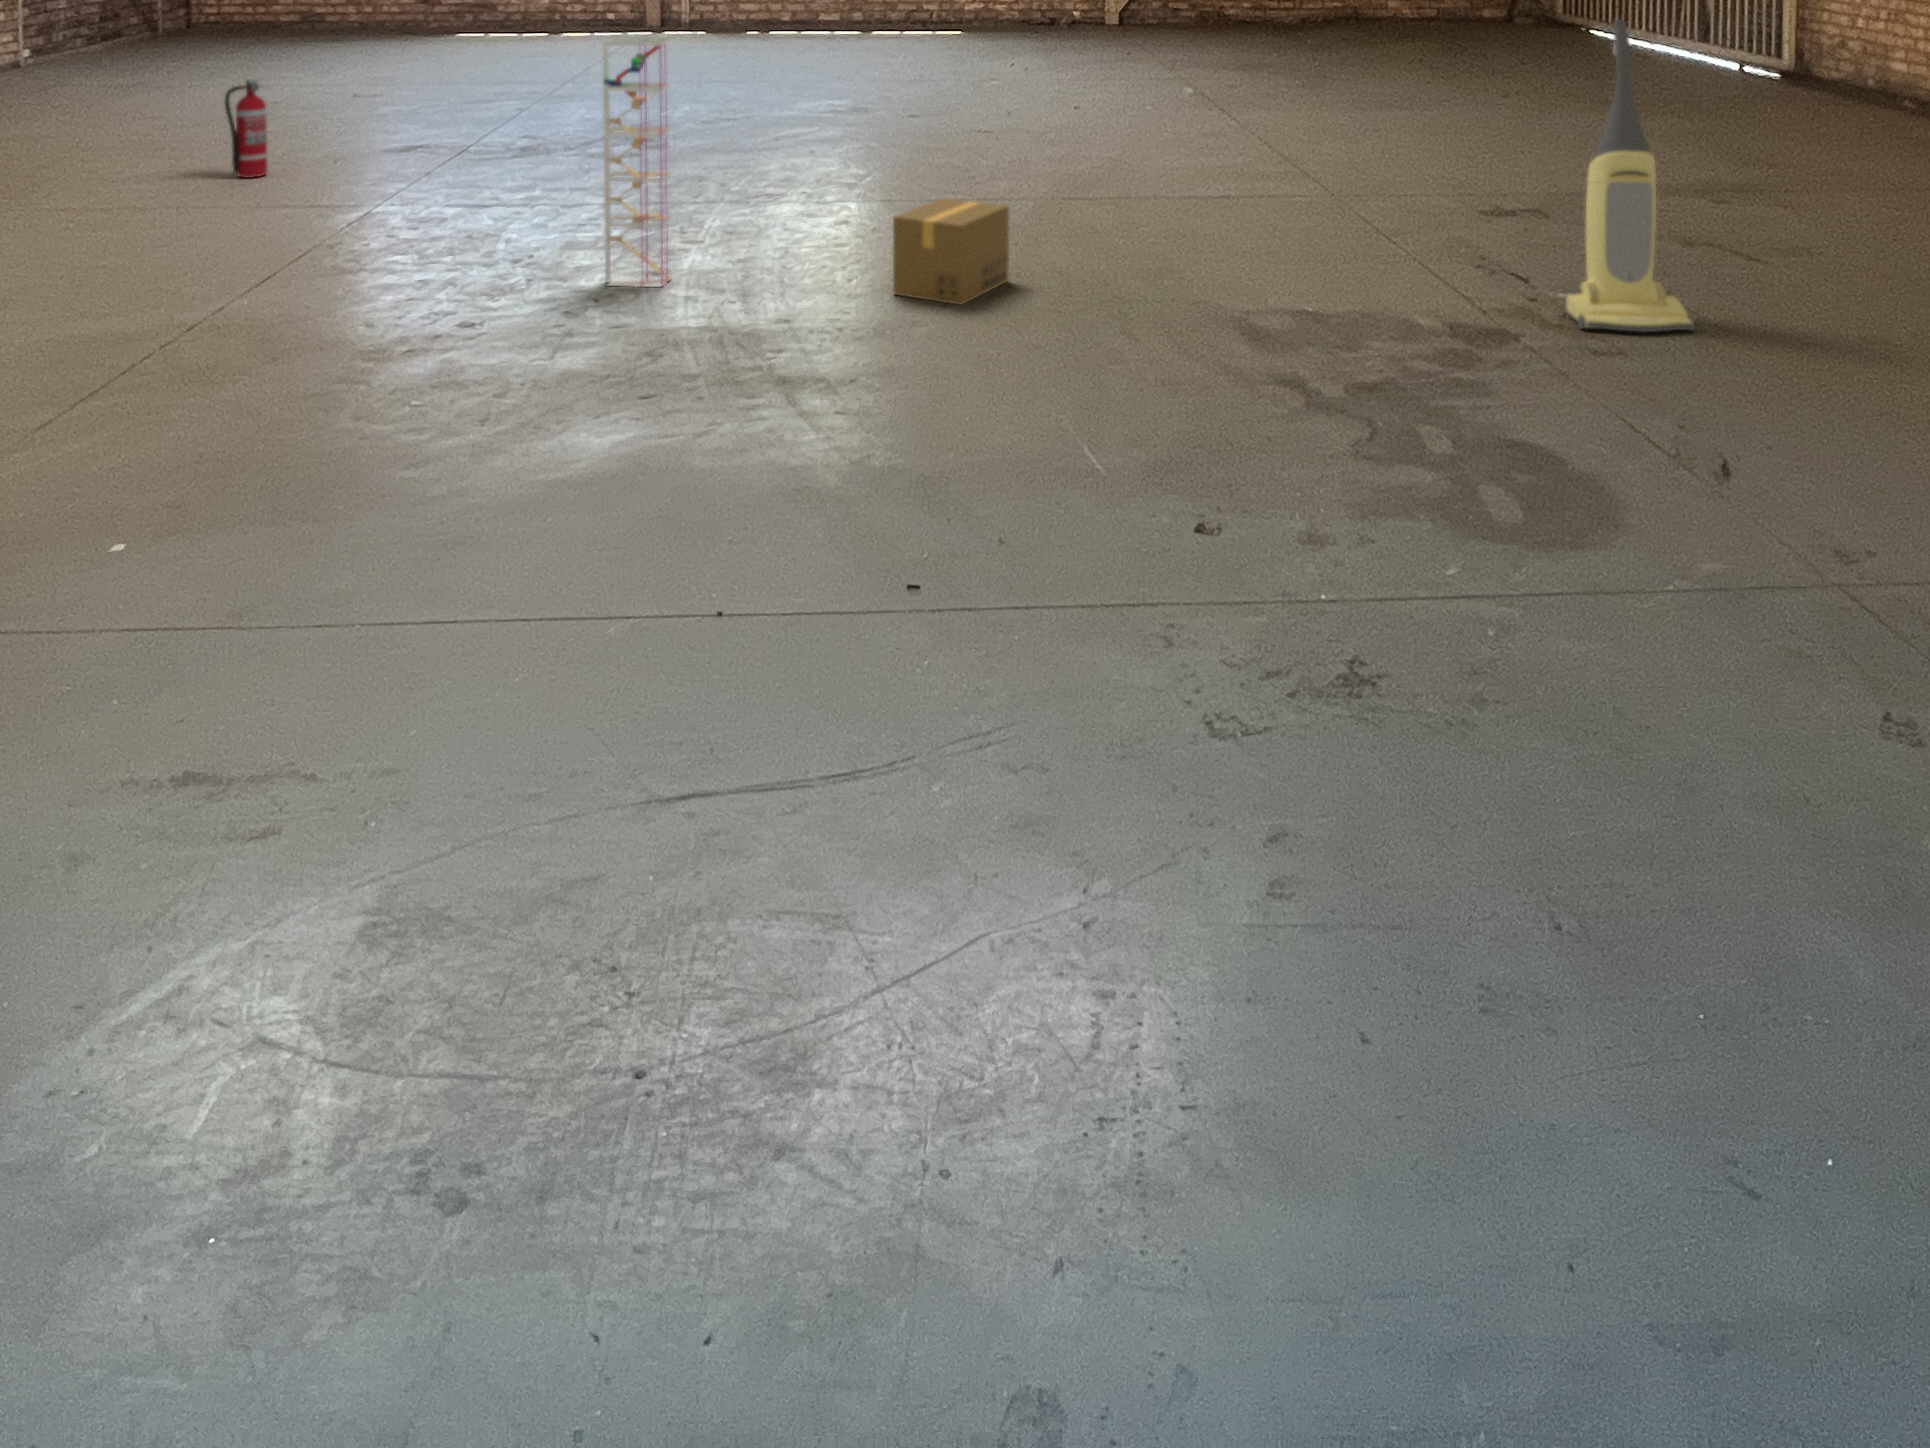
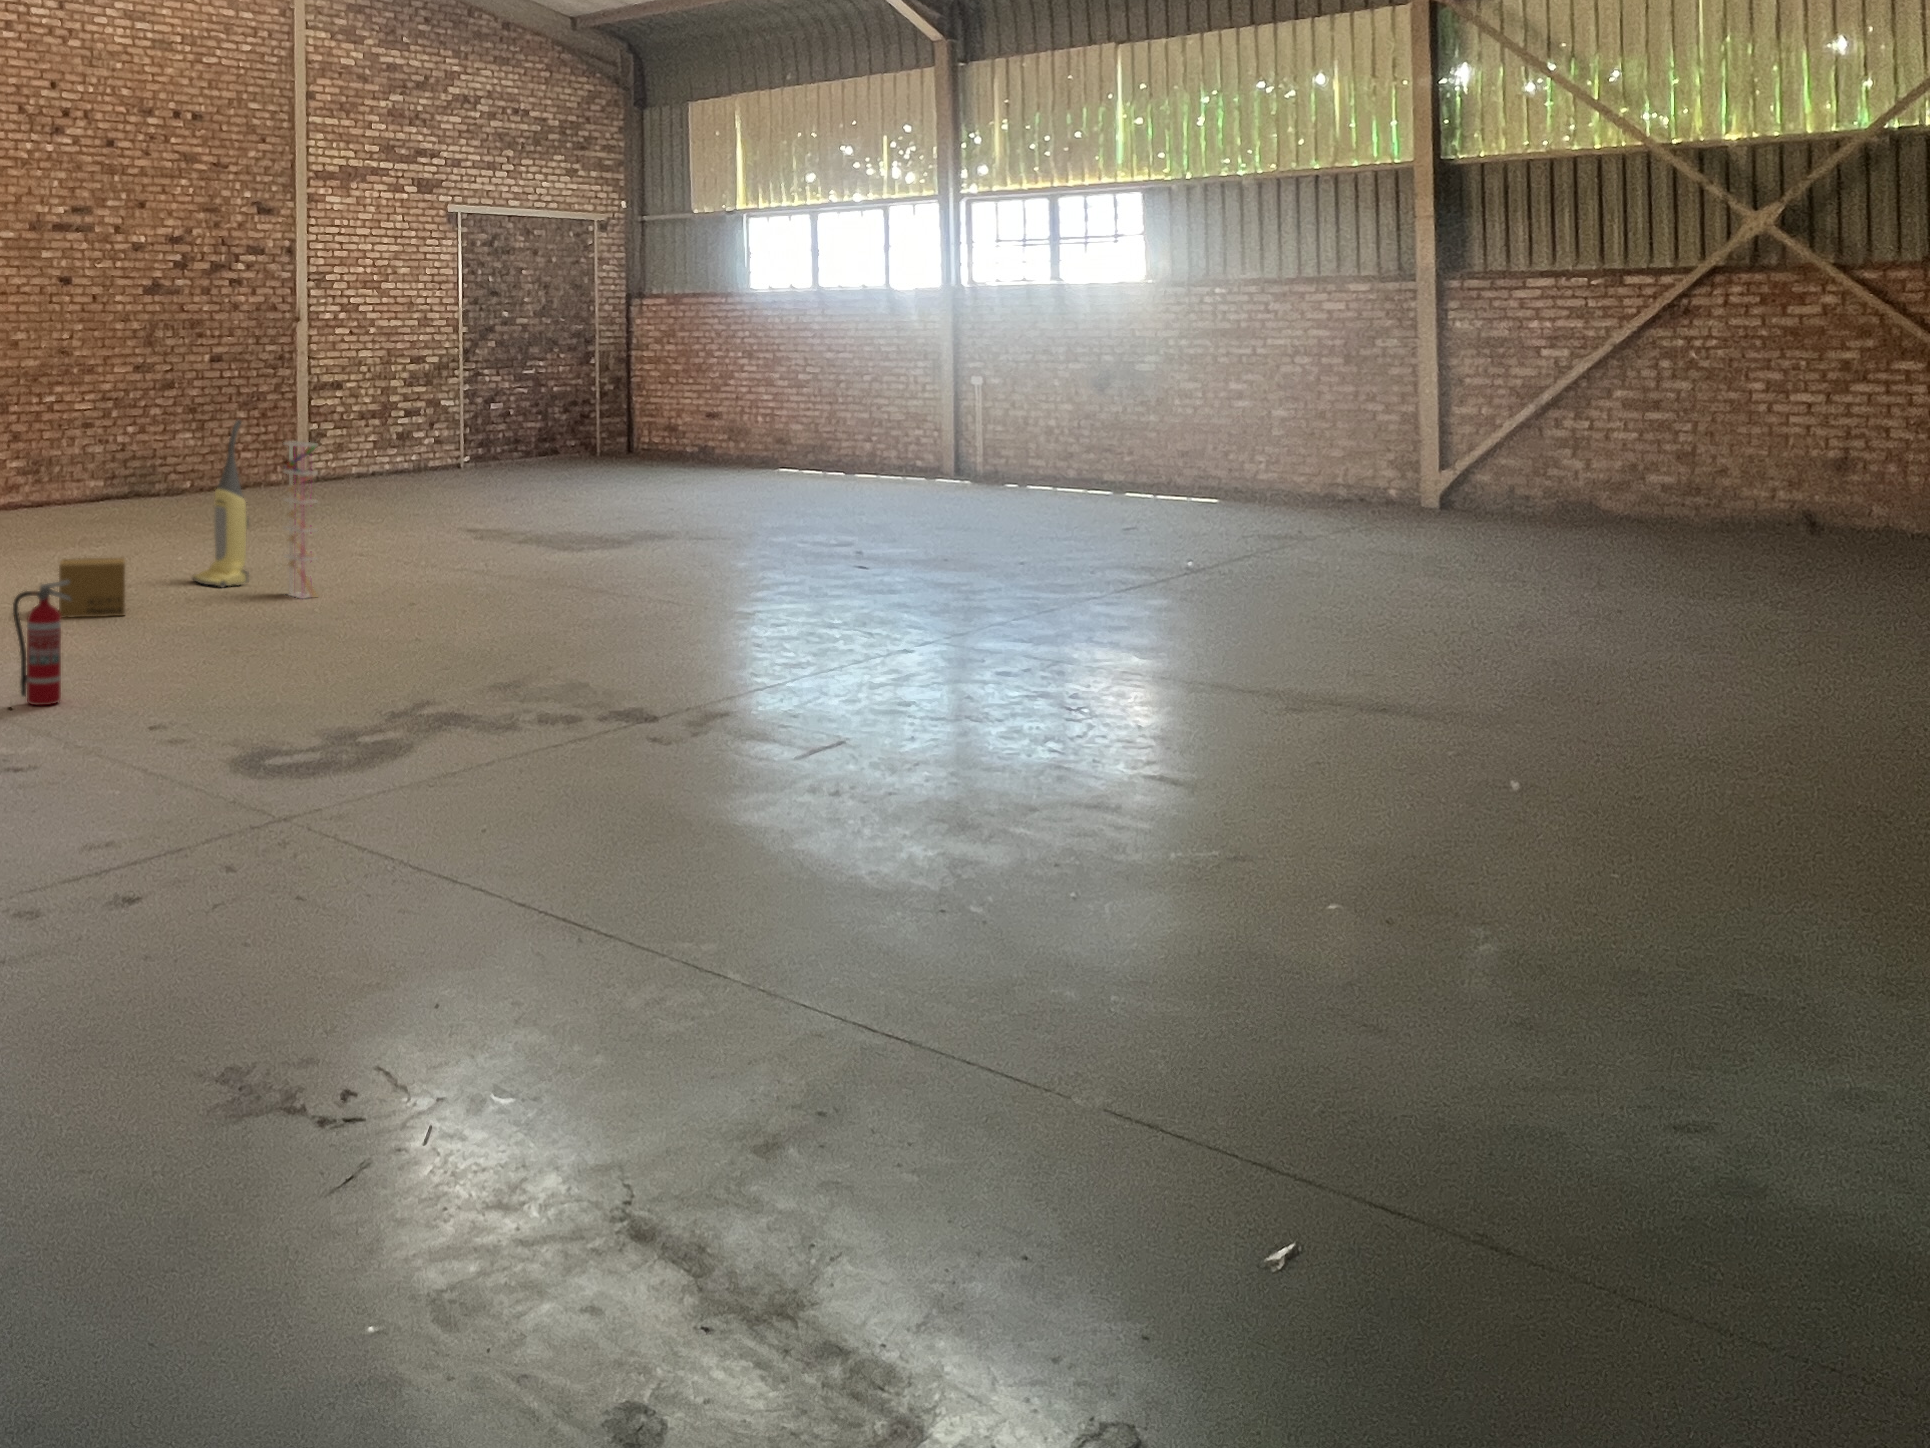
vacuum cleaner: present [1565,19,1695,332] -> present [192,420,249,587]
fire extinguisher: present [225,74,271,178] -> present [13,580,72,705]
cardboard box: present [893,198,1009,305] -> present [59,557,125,618]

